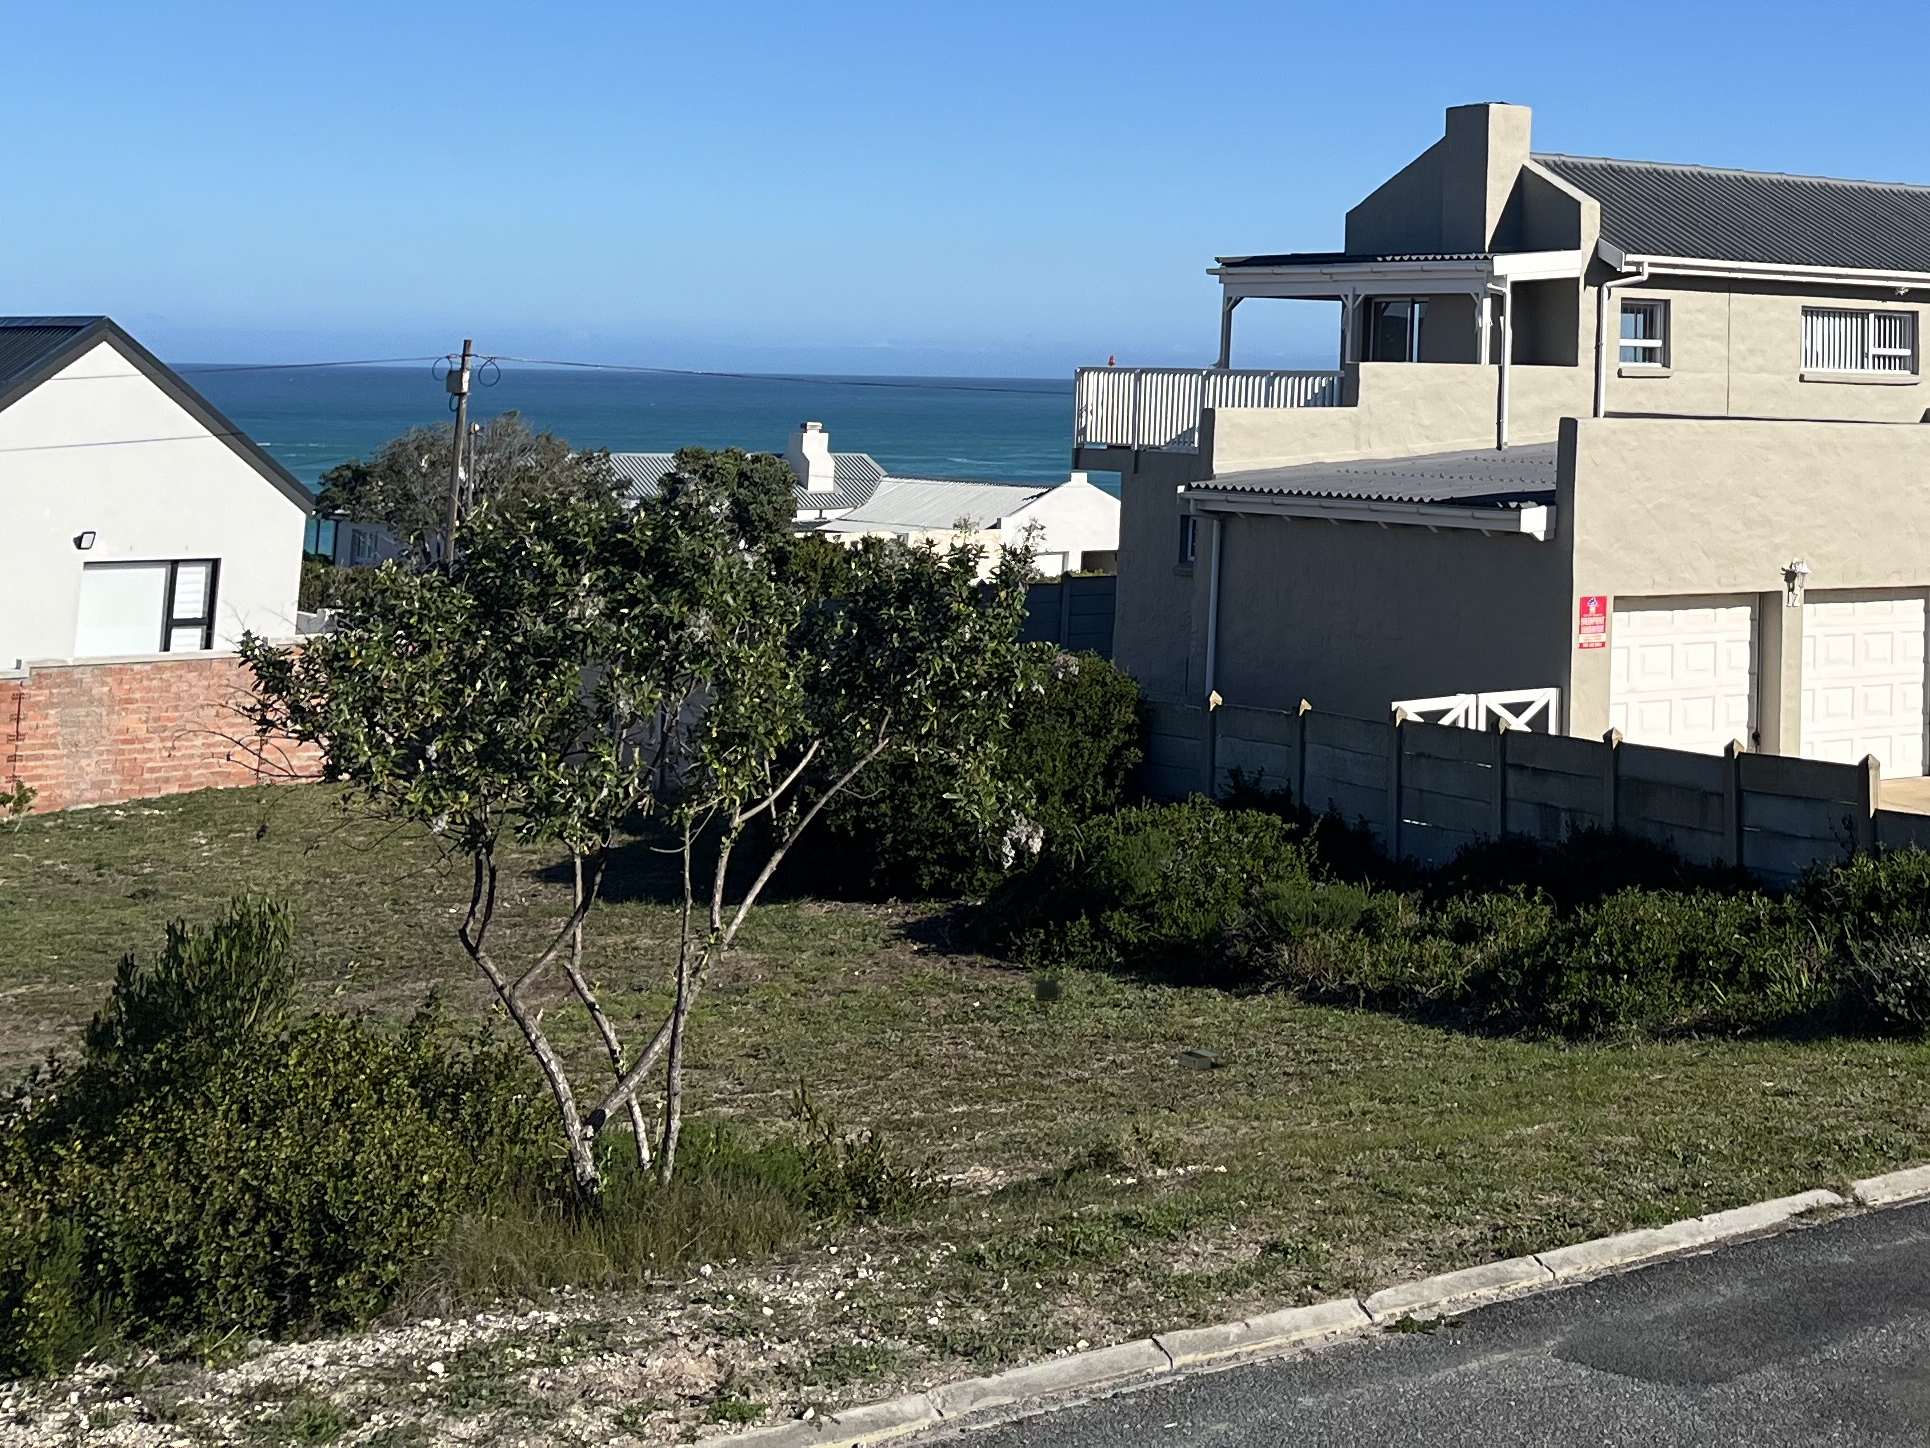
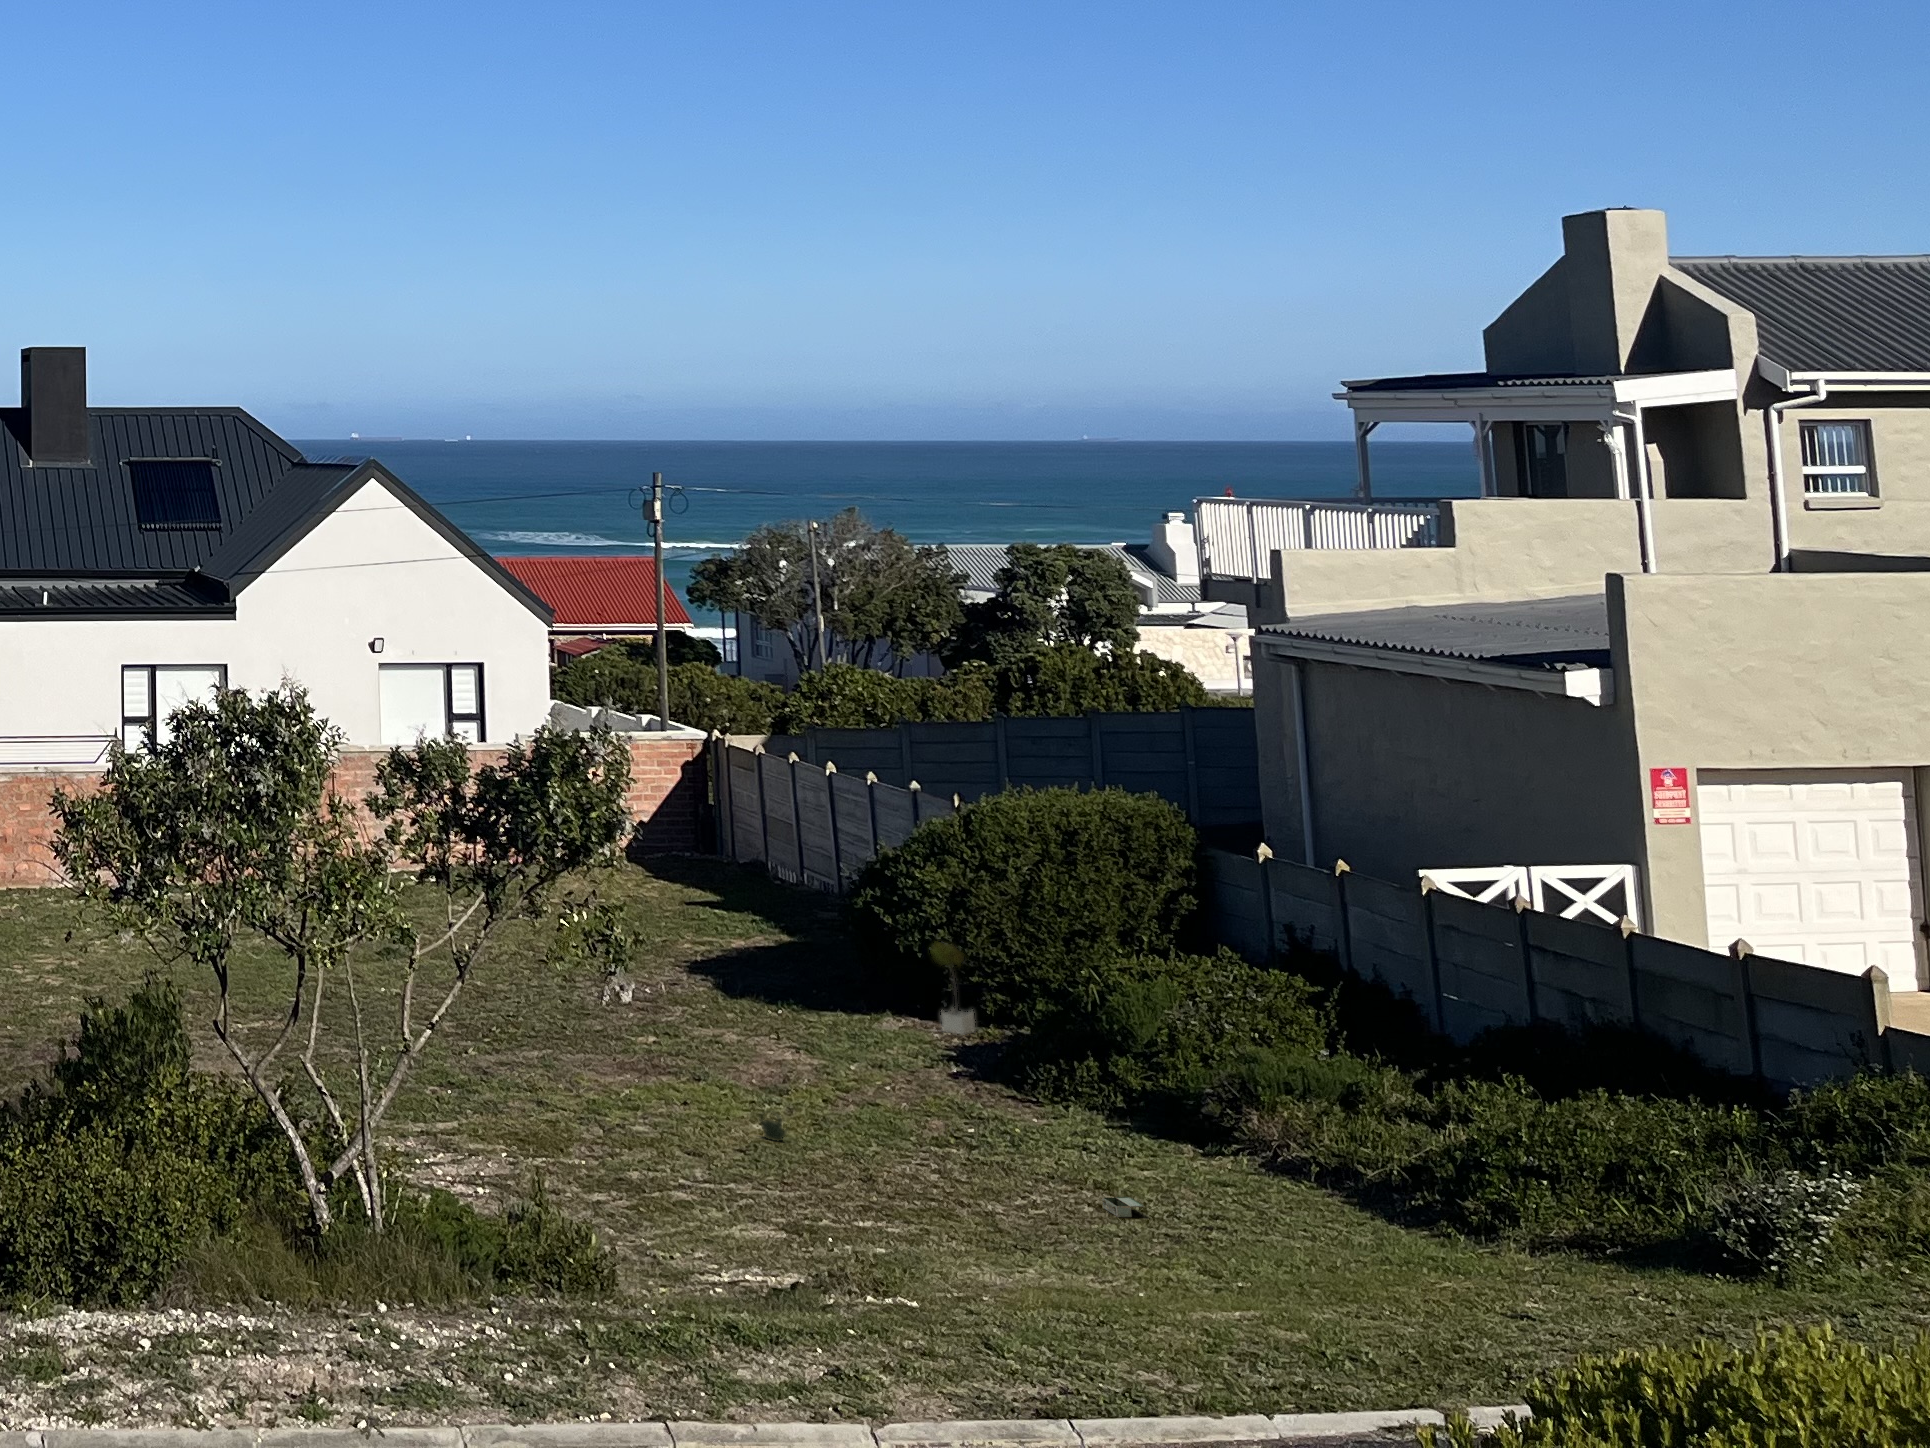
potted tree: none [884,817,923,915] -> present [930,942,975,1034]
watering can: present [1032,972,1070,1001] -> present [760,1113,787,1141]

